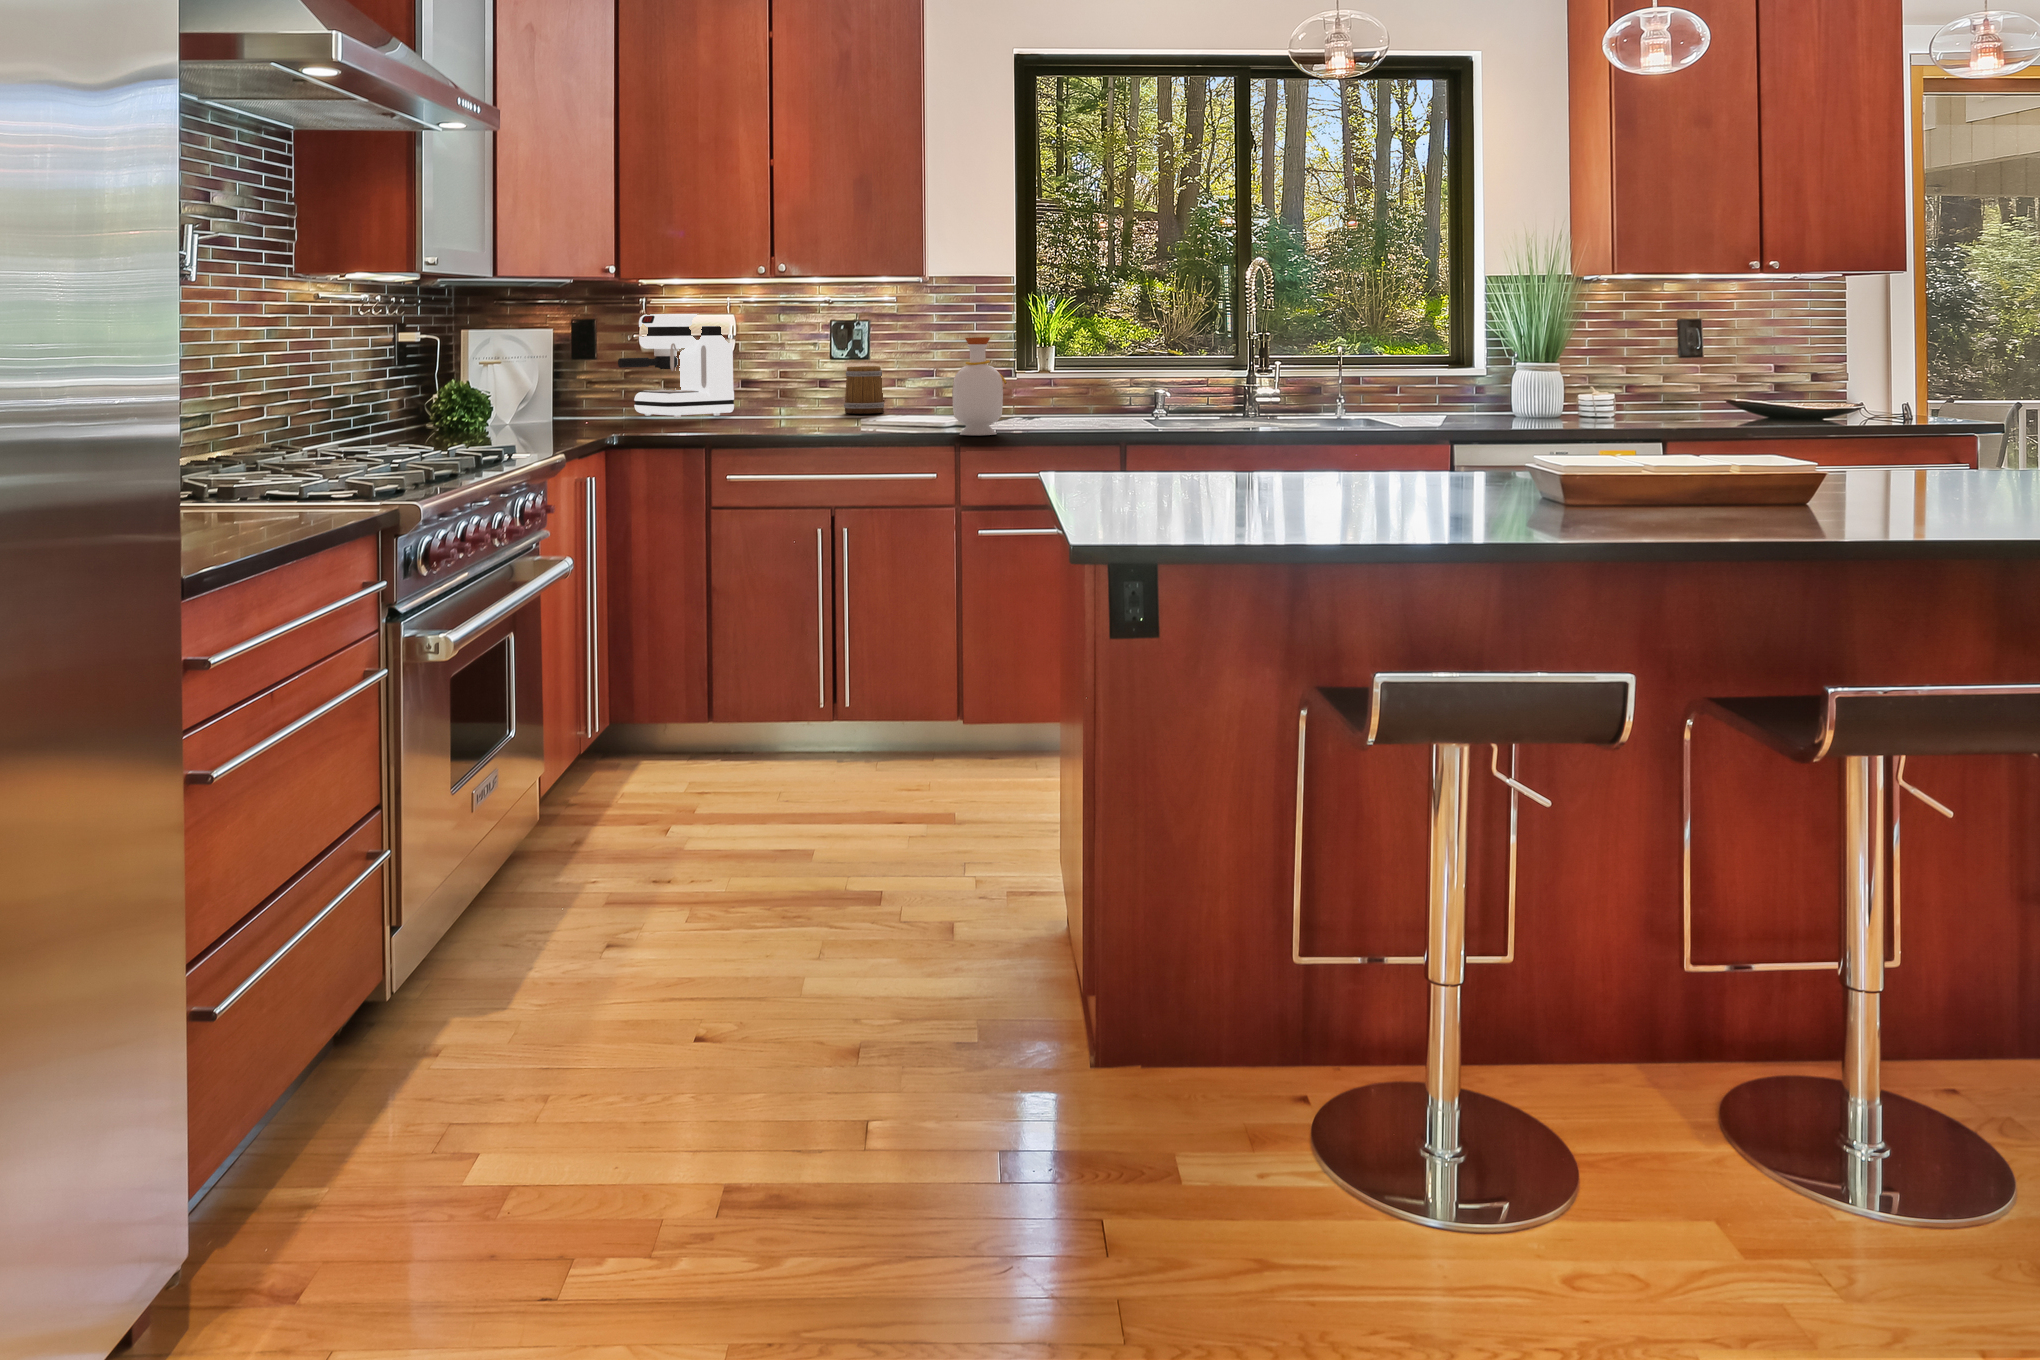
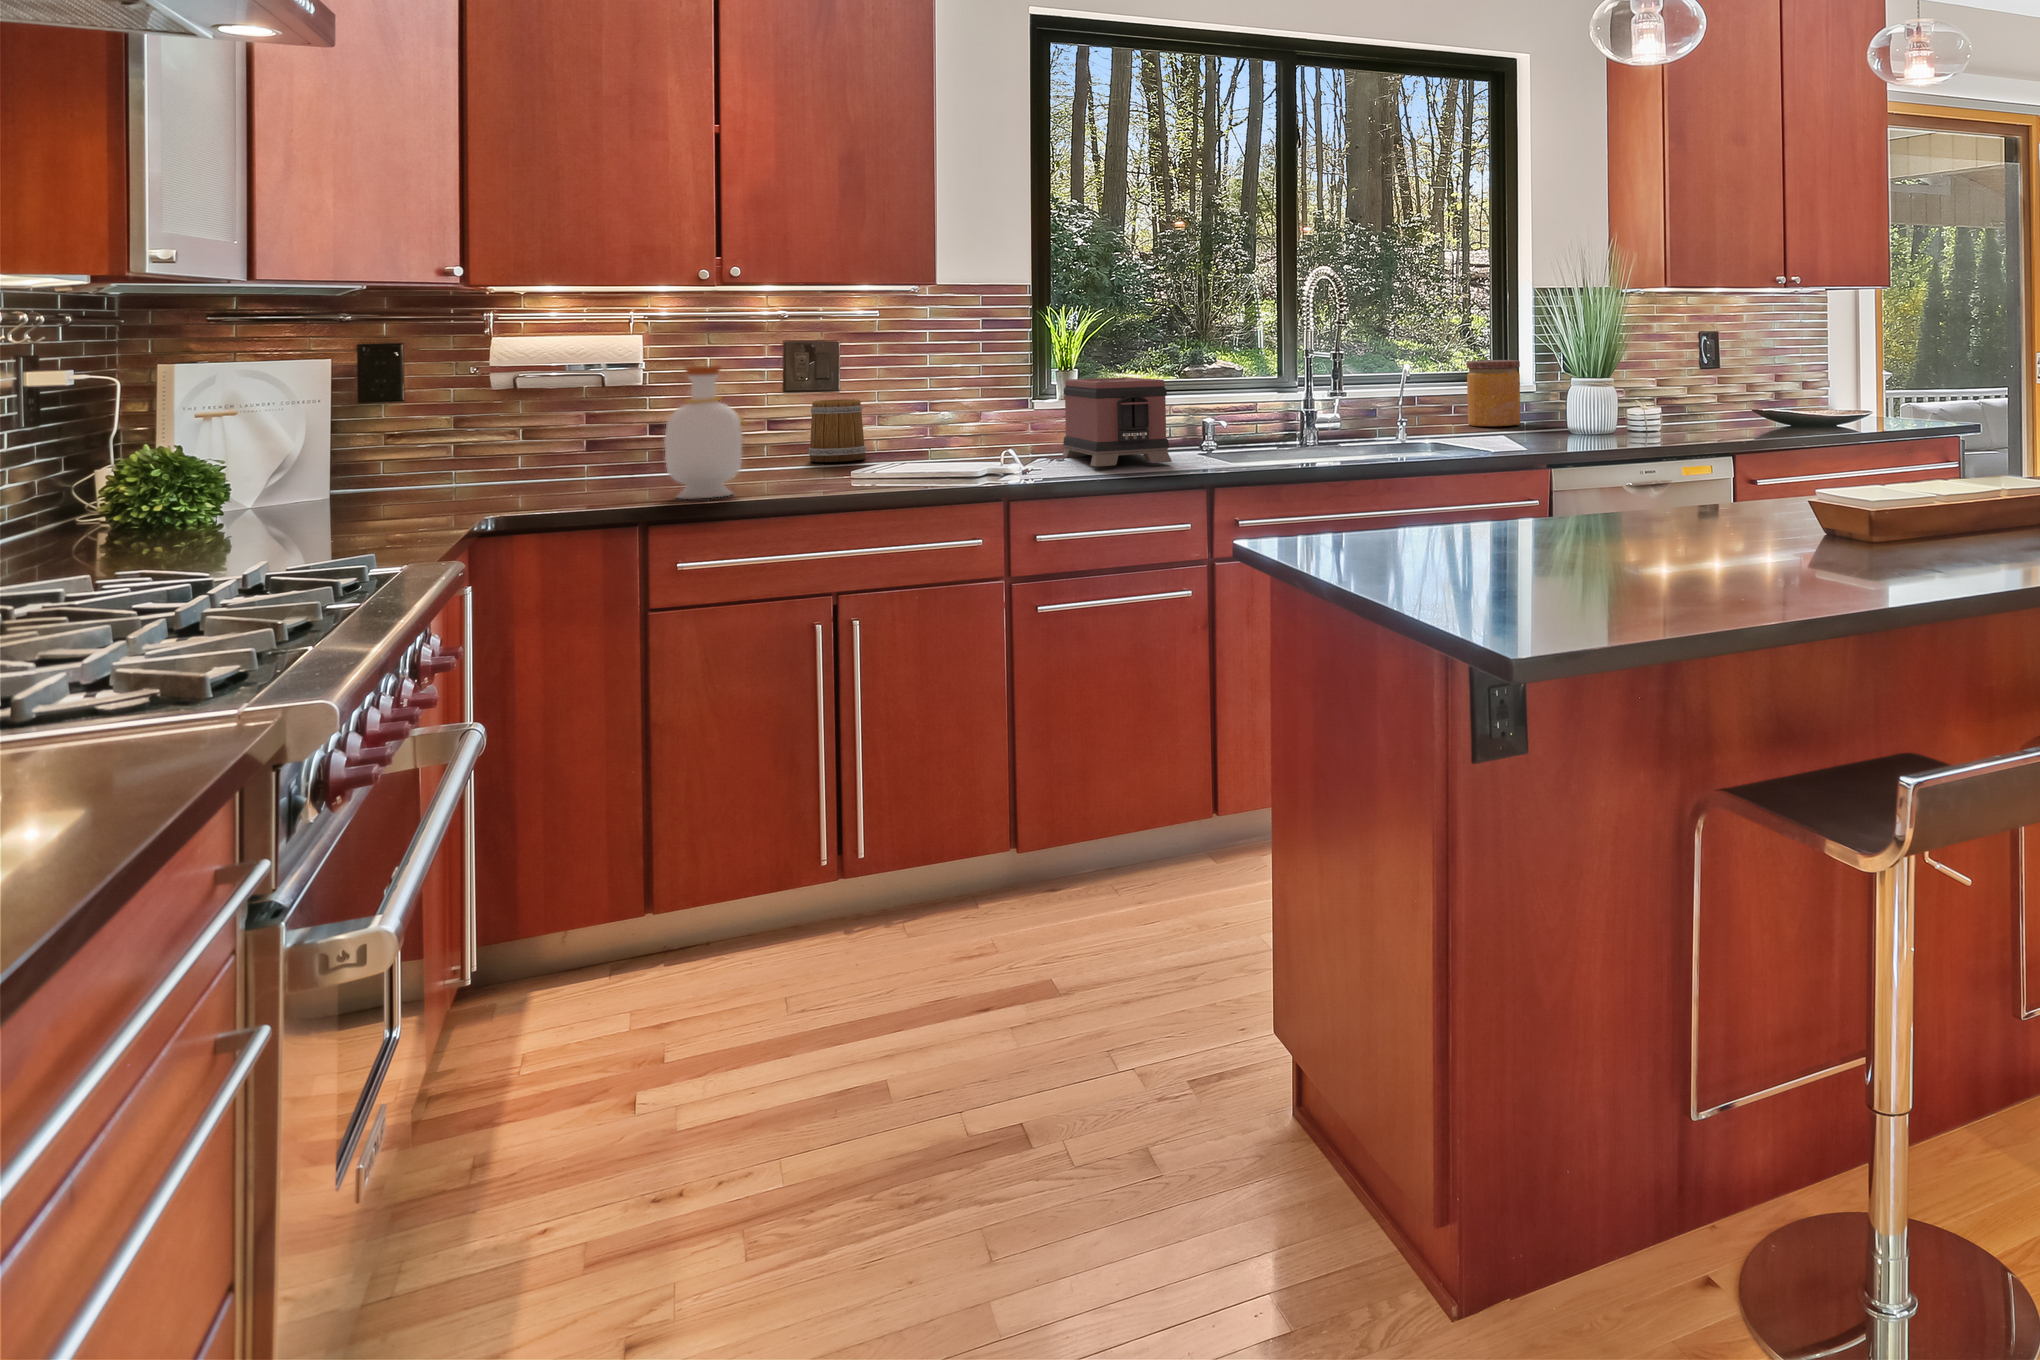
coffee maker: present [618,314,734,418] -> none [452,334,644,481]
bottle: present [952,337,1007,435] -> present [664,366,747,499]
jar: none [1408,345,1461,407] -> present [1467,360,1520,426]
toaster: none [1026,353,1100,424] -> present [1063,378,1172,467]

